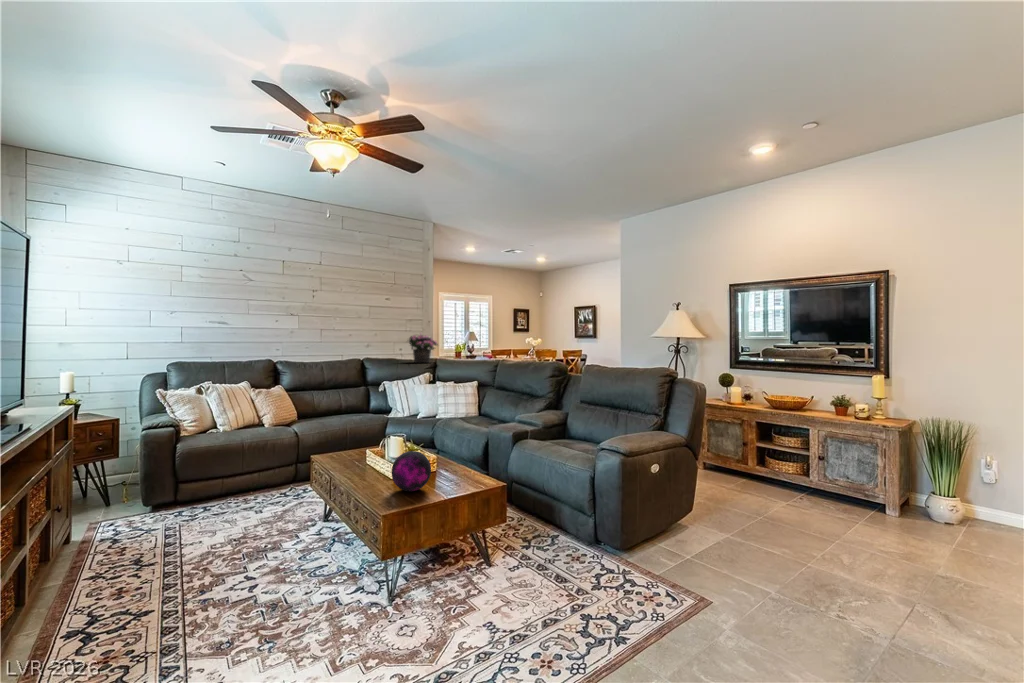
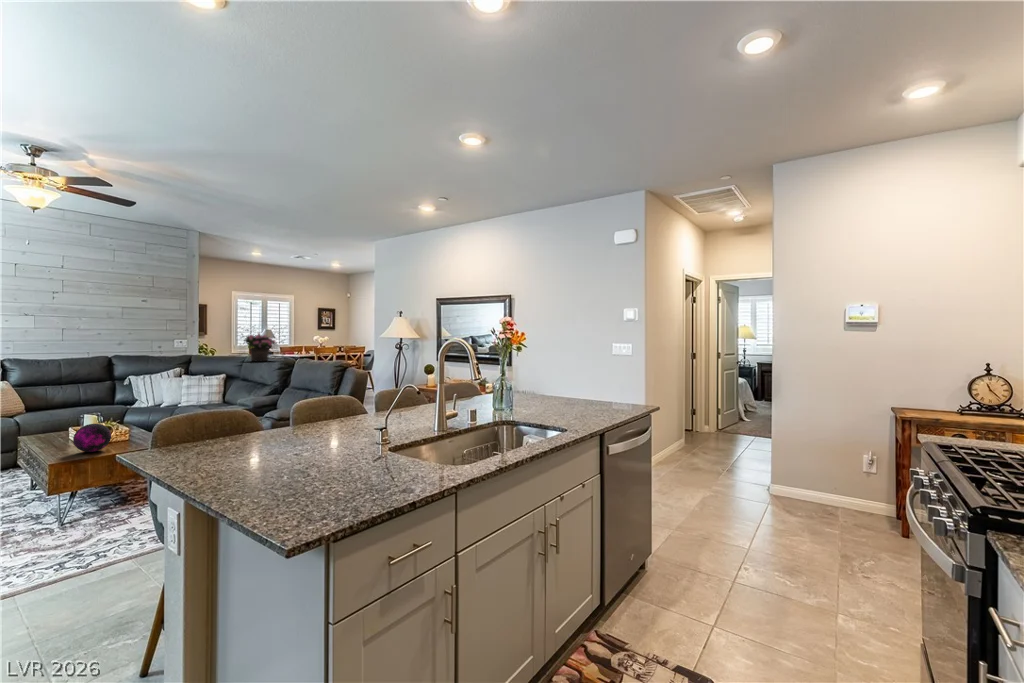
potted flower: present [409,333,438,363] -> present [244,333,276,361]

